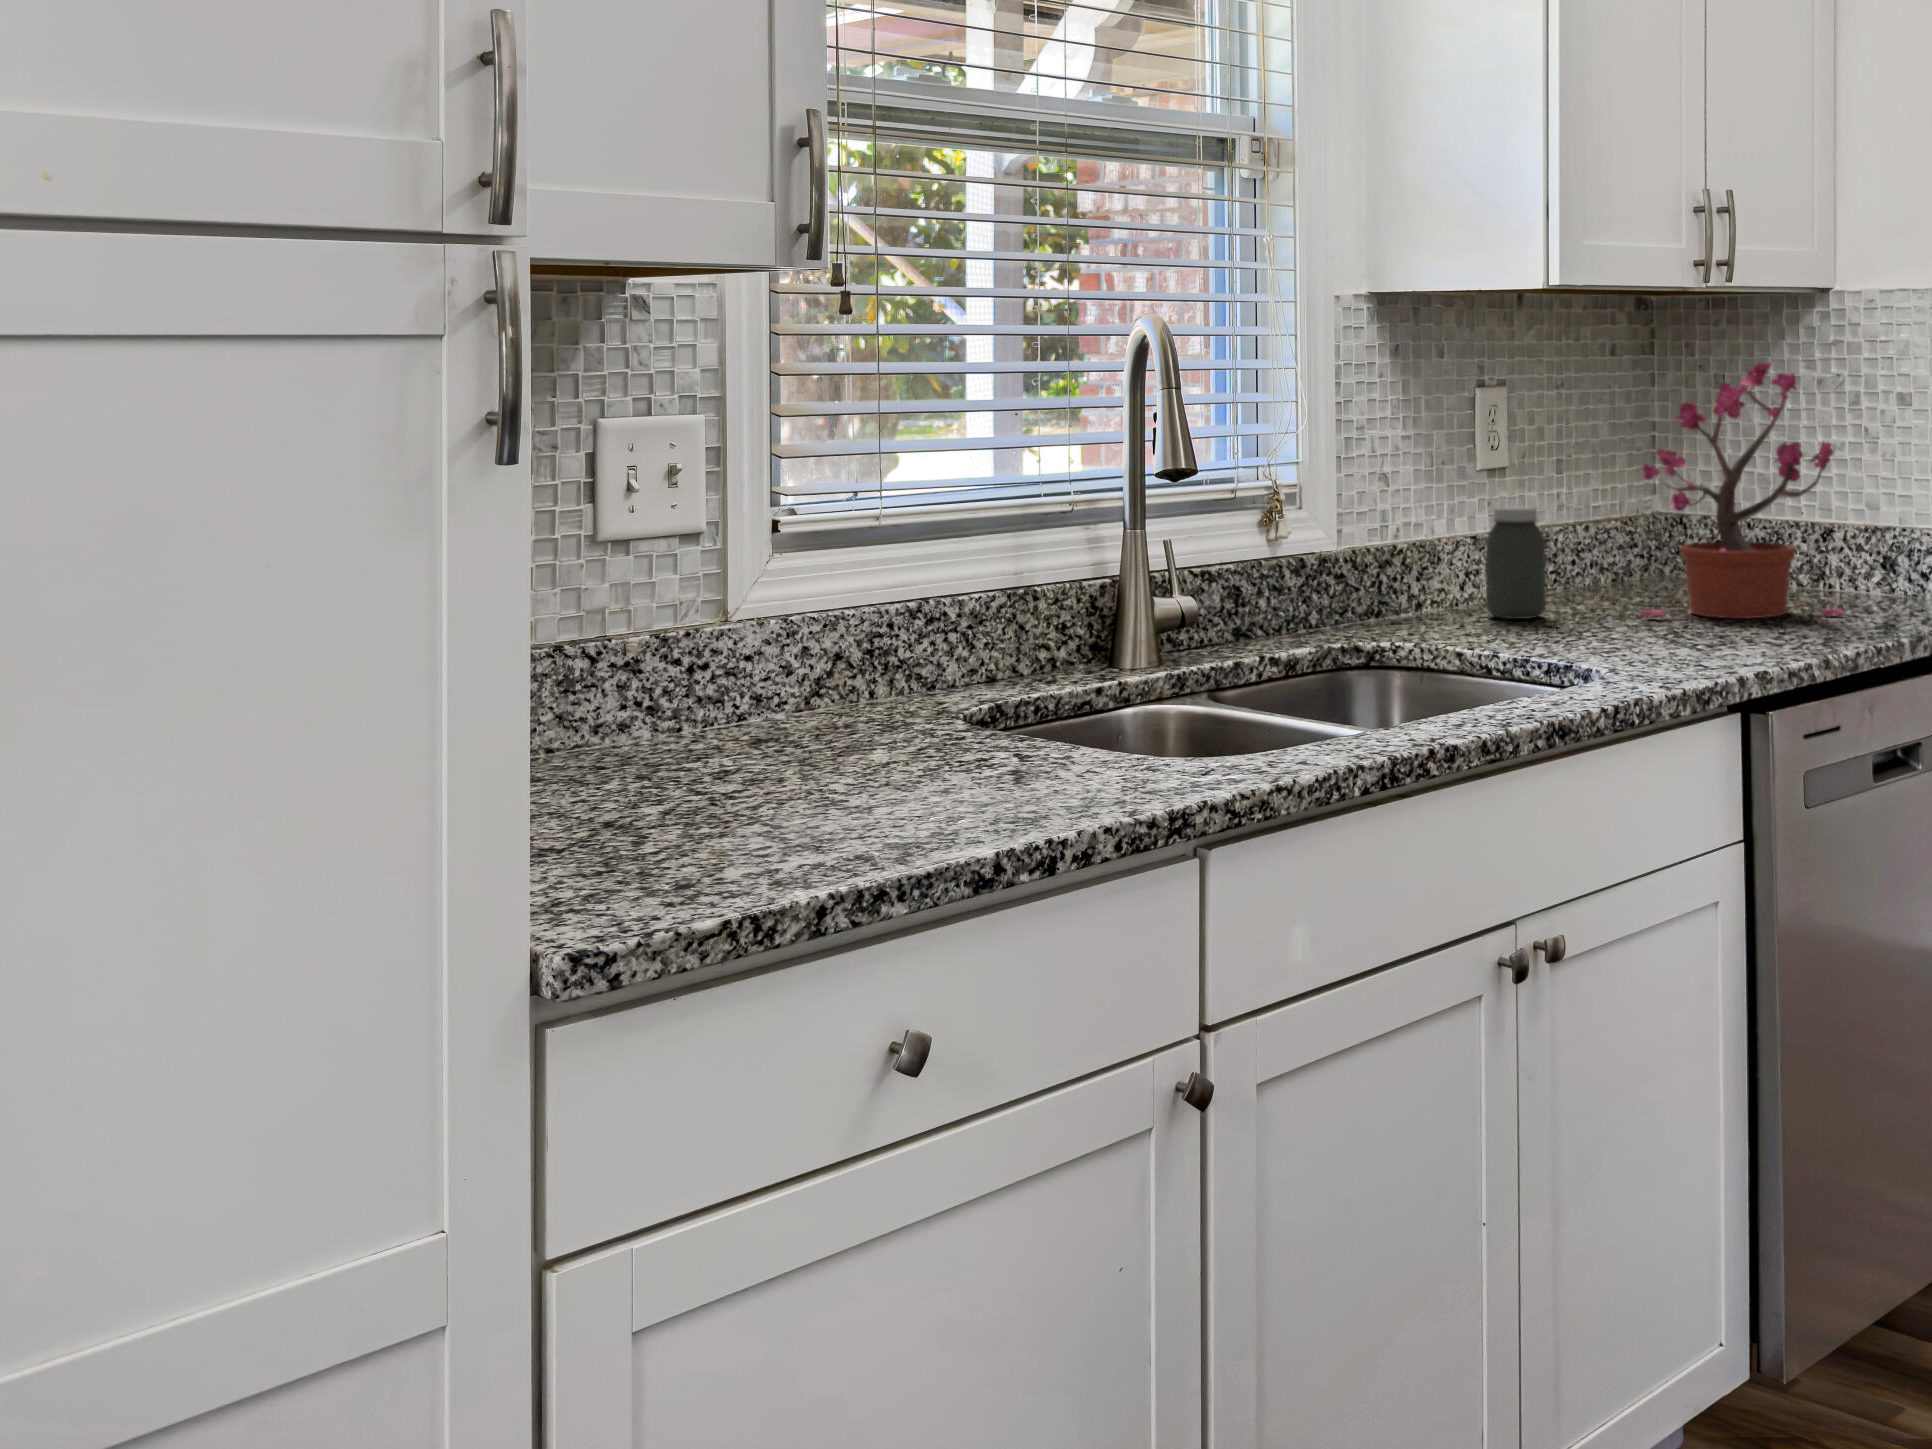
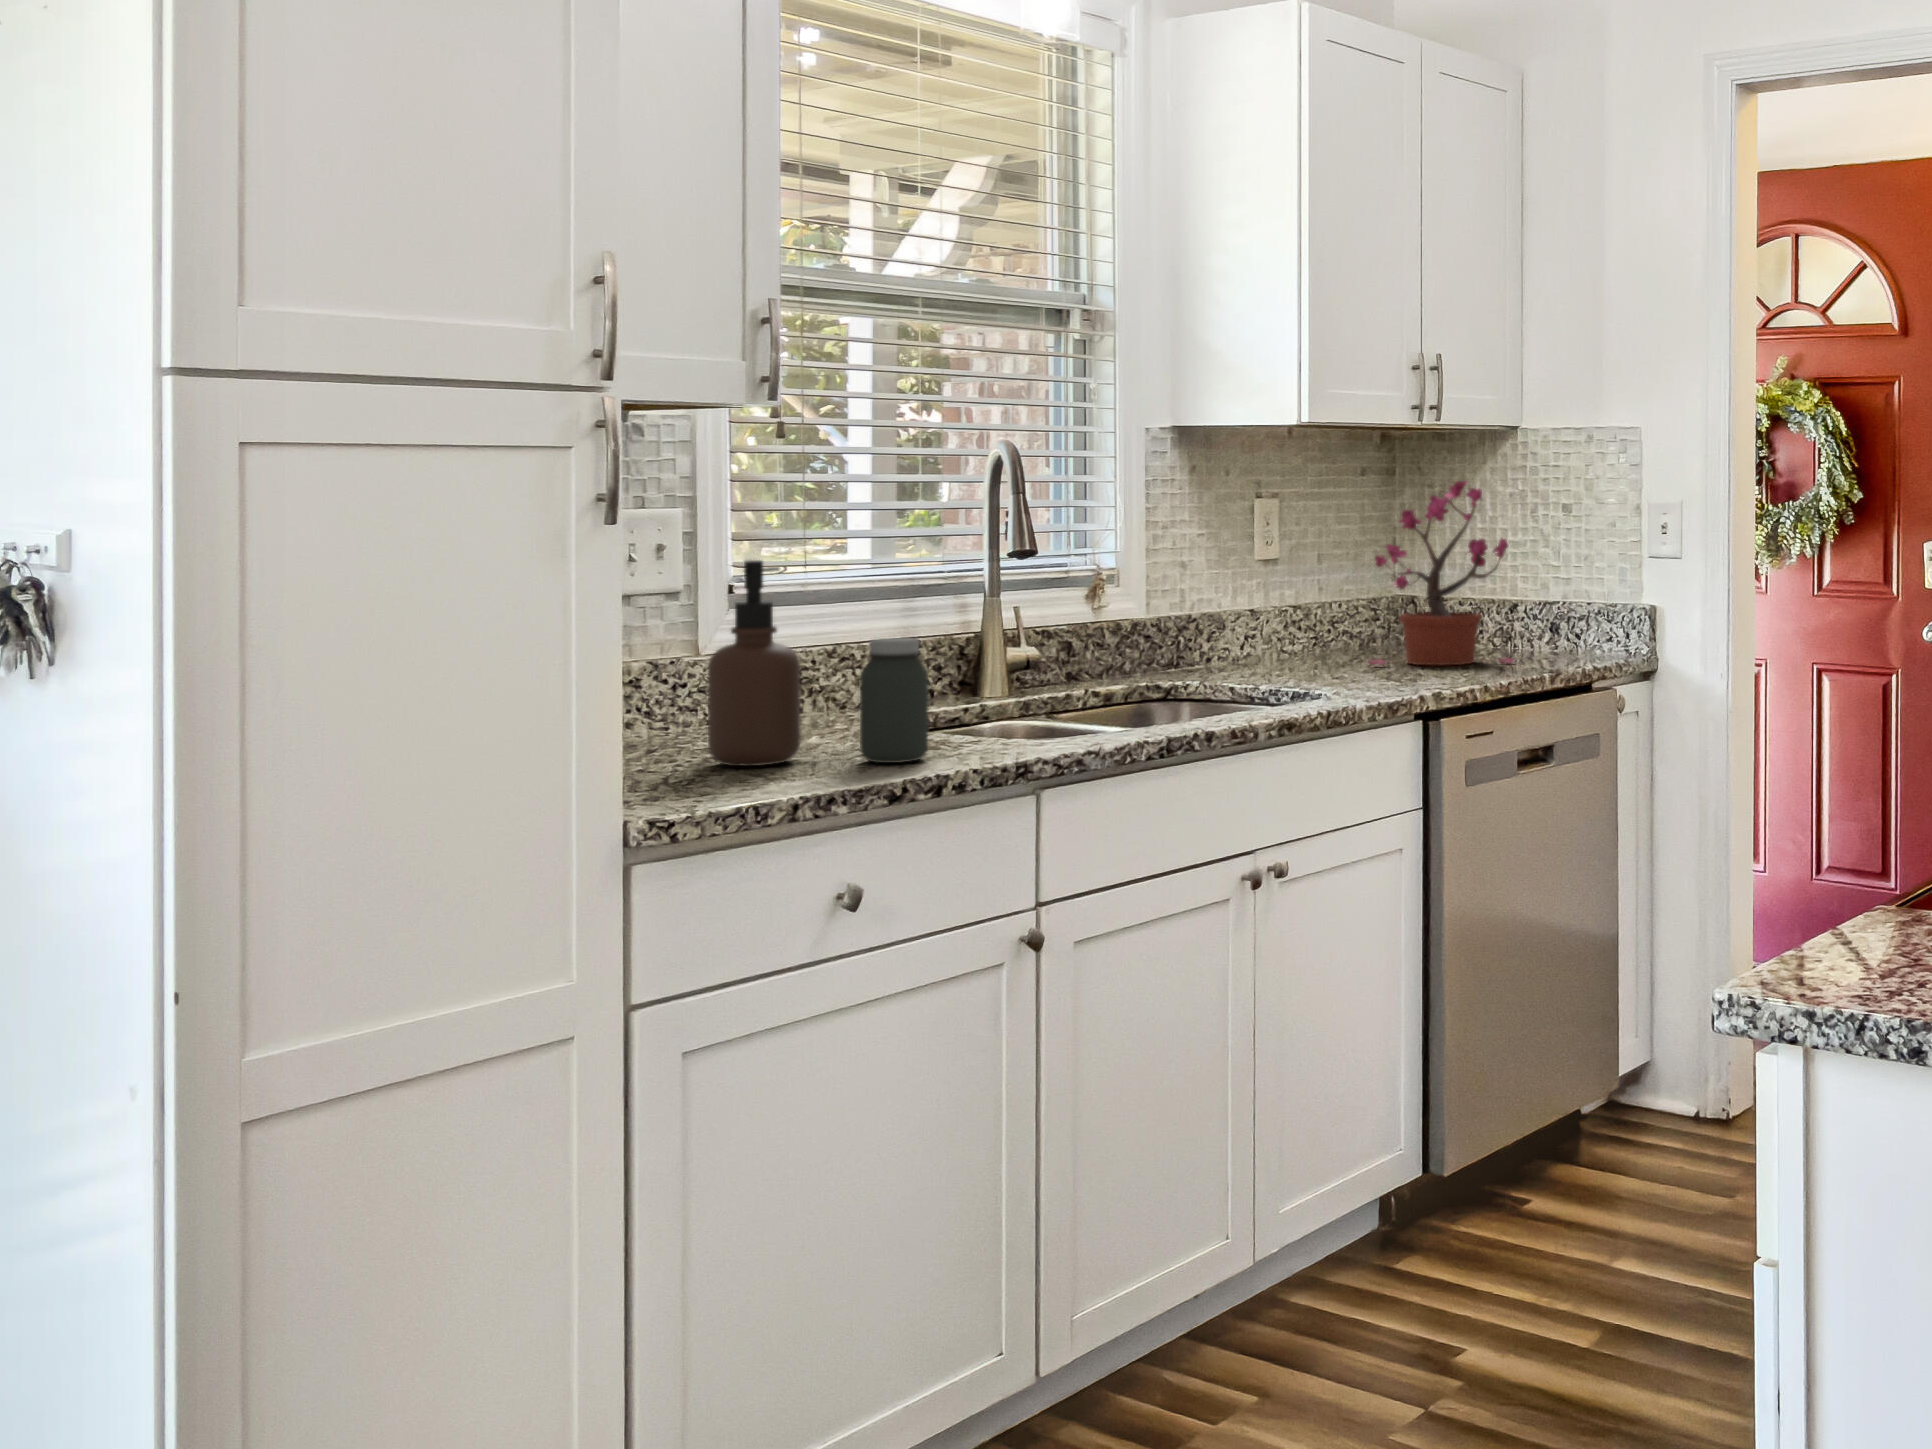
soap dispenser: none [712,499,848,815] -> present [708,560,801,766]
jar: present [1486,507,1546,619] -> present [860,638,929,763]

